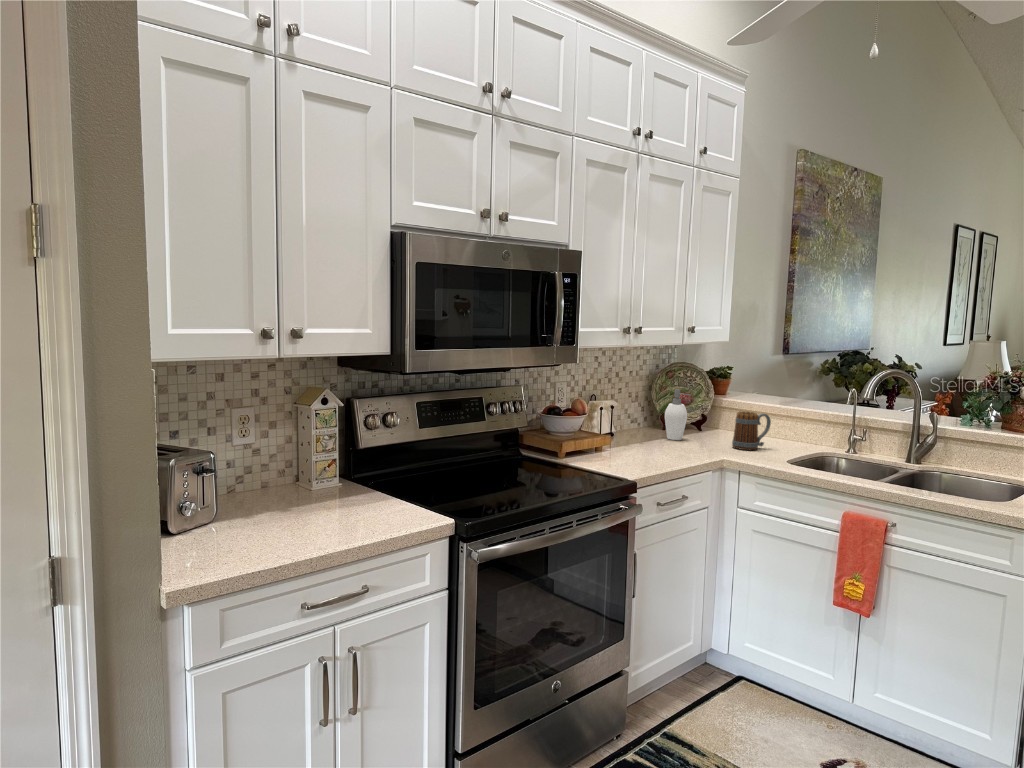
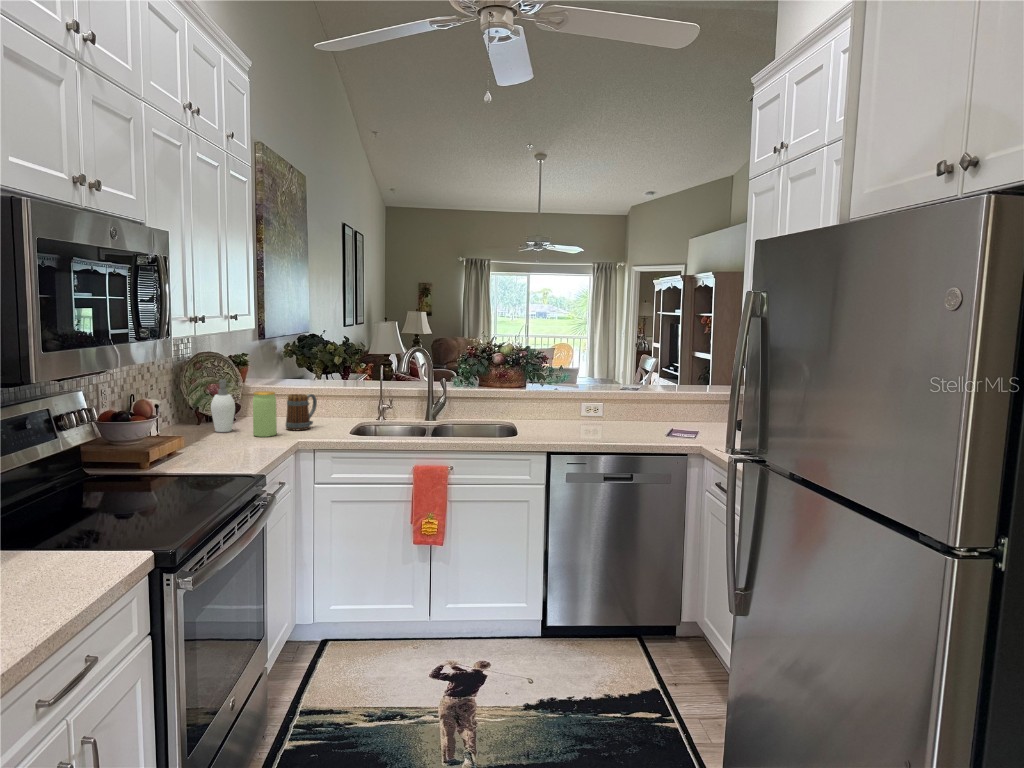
jar: none [692,404,717,451] -> present [253,391,277,437]

